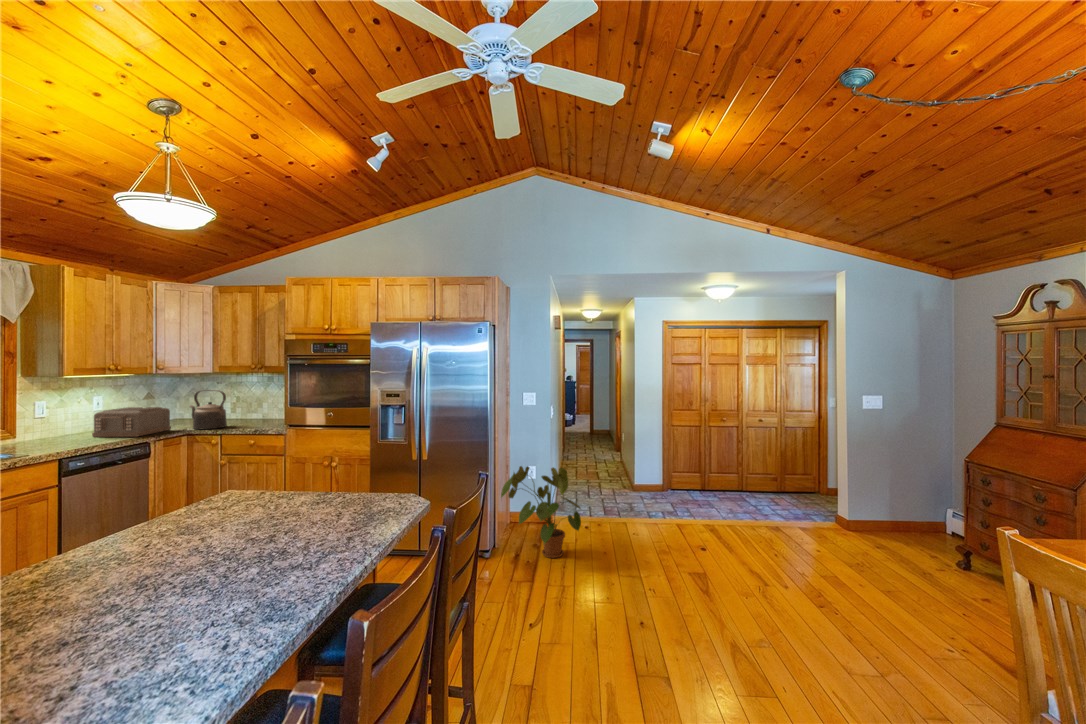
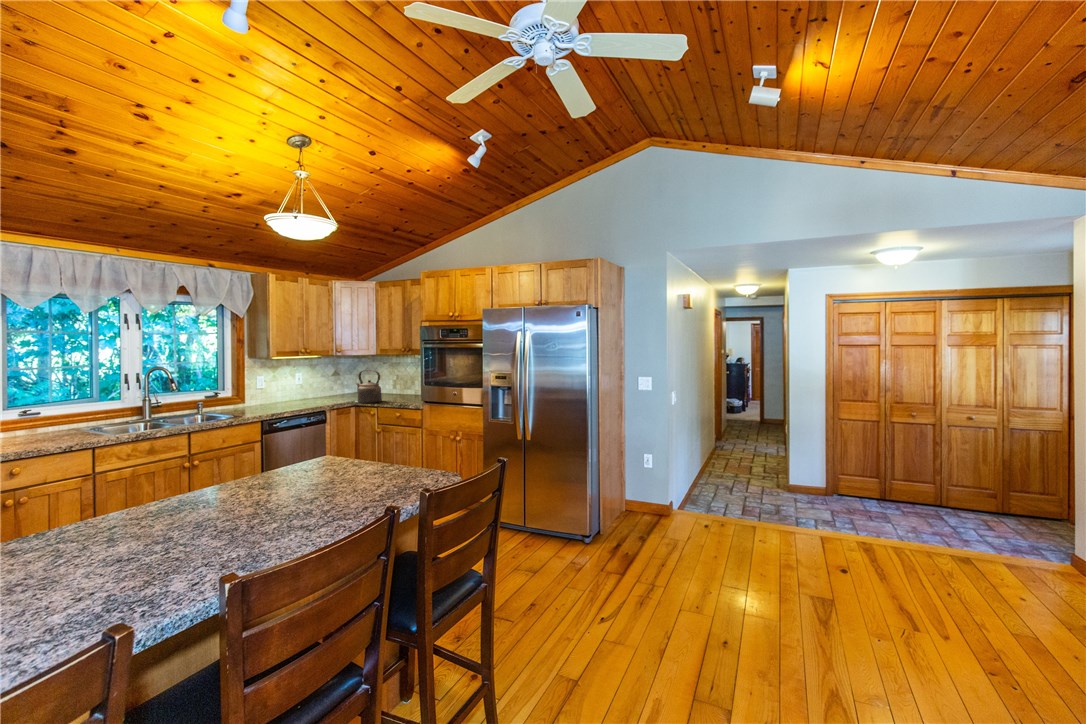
toaster: present [92,407,171,437] -> none [291,383,343,407]
house plant: present [501,466,581,558] -> none [603,453,690,552]

